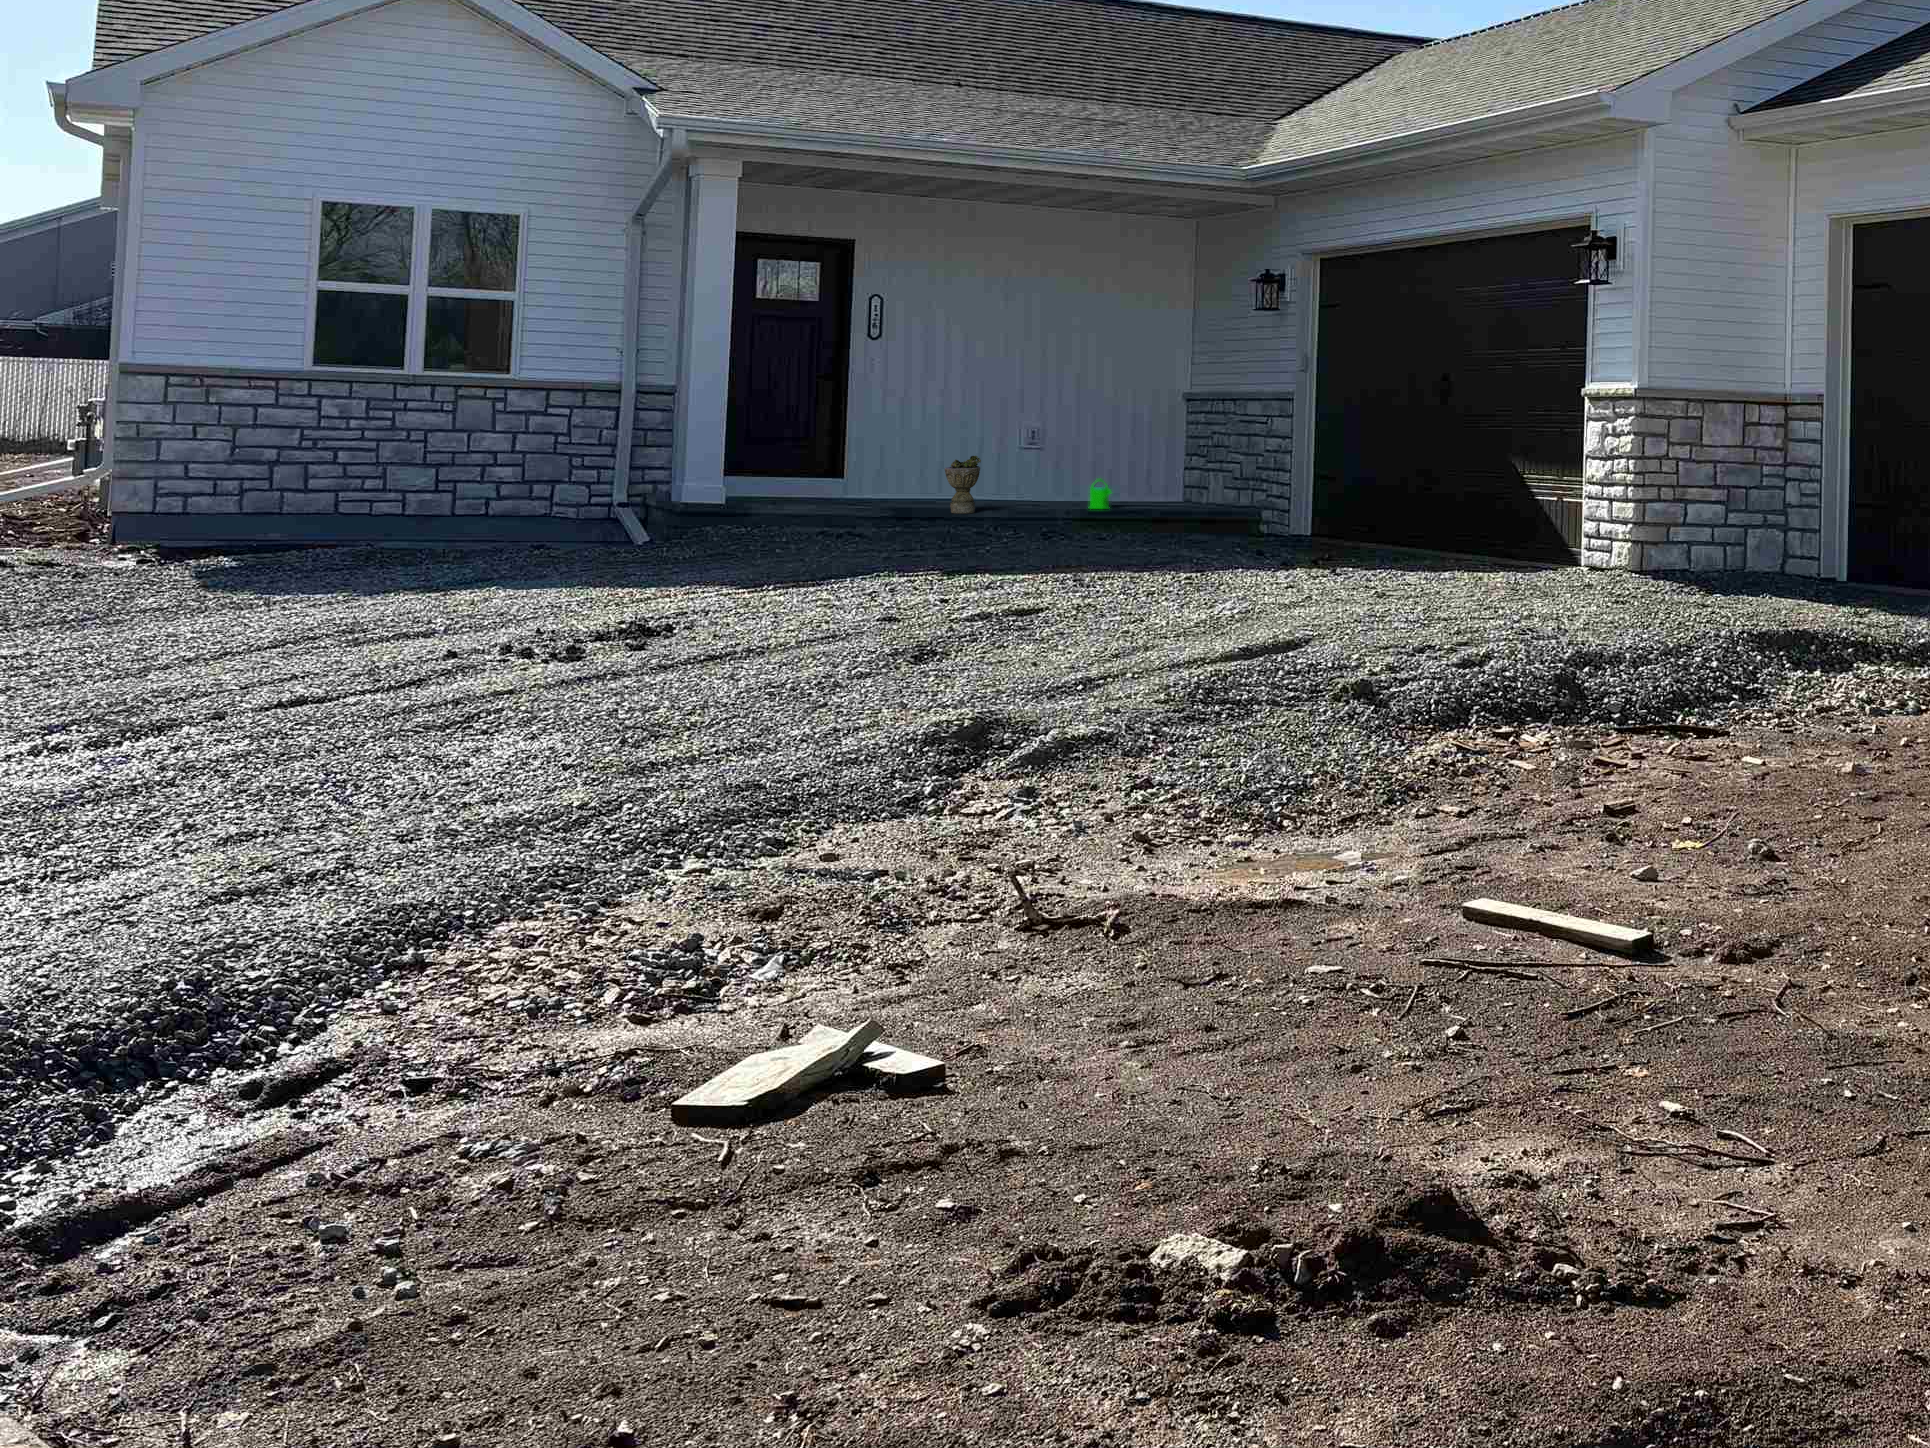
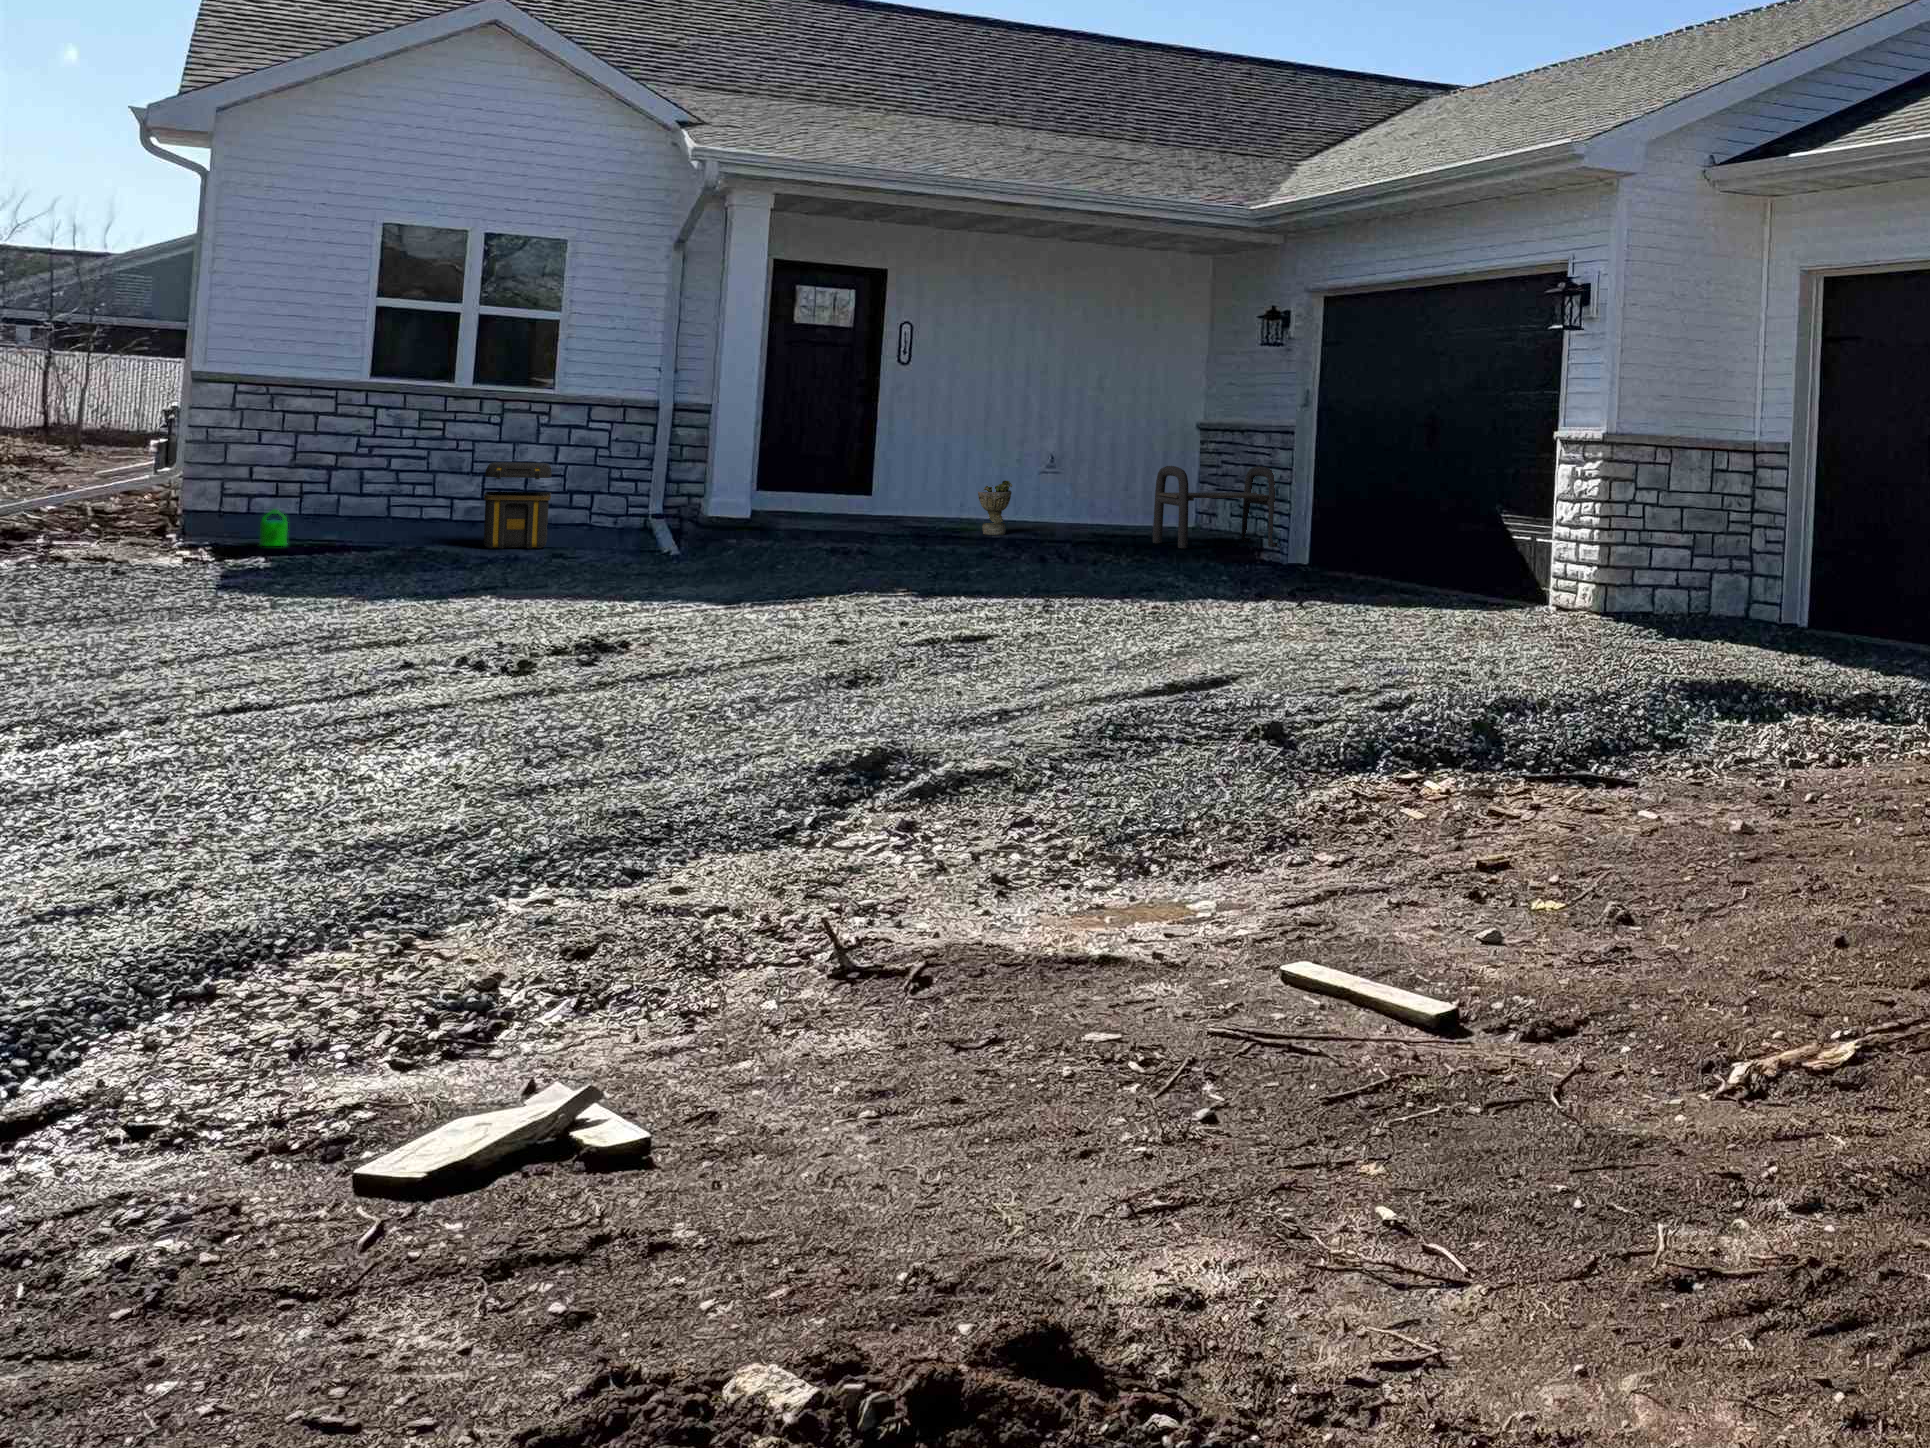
bench: none [1133,434,1266,522] -> present [1153,466,1277,548]
toolbox: none [433,447,504,539] -> present [484,462,552,549]
watering can: present [1090,479,1111,509] -> present [259,509,288,546]

